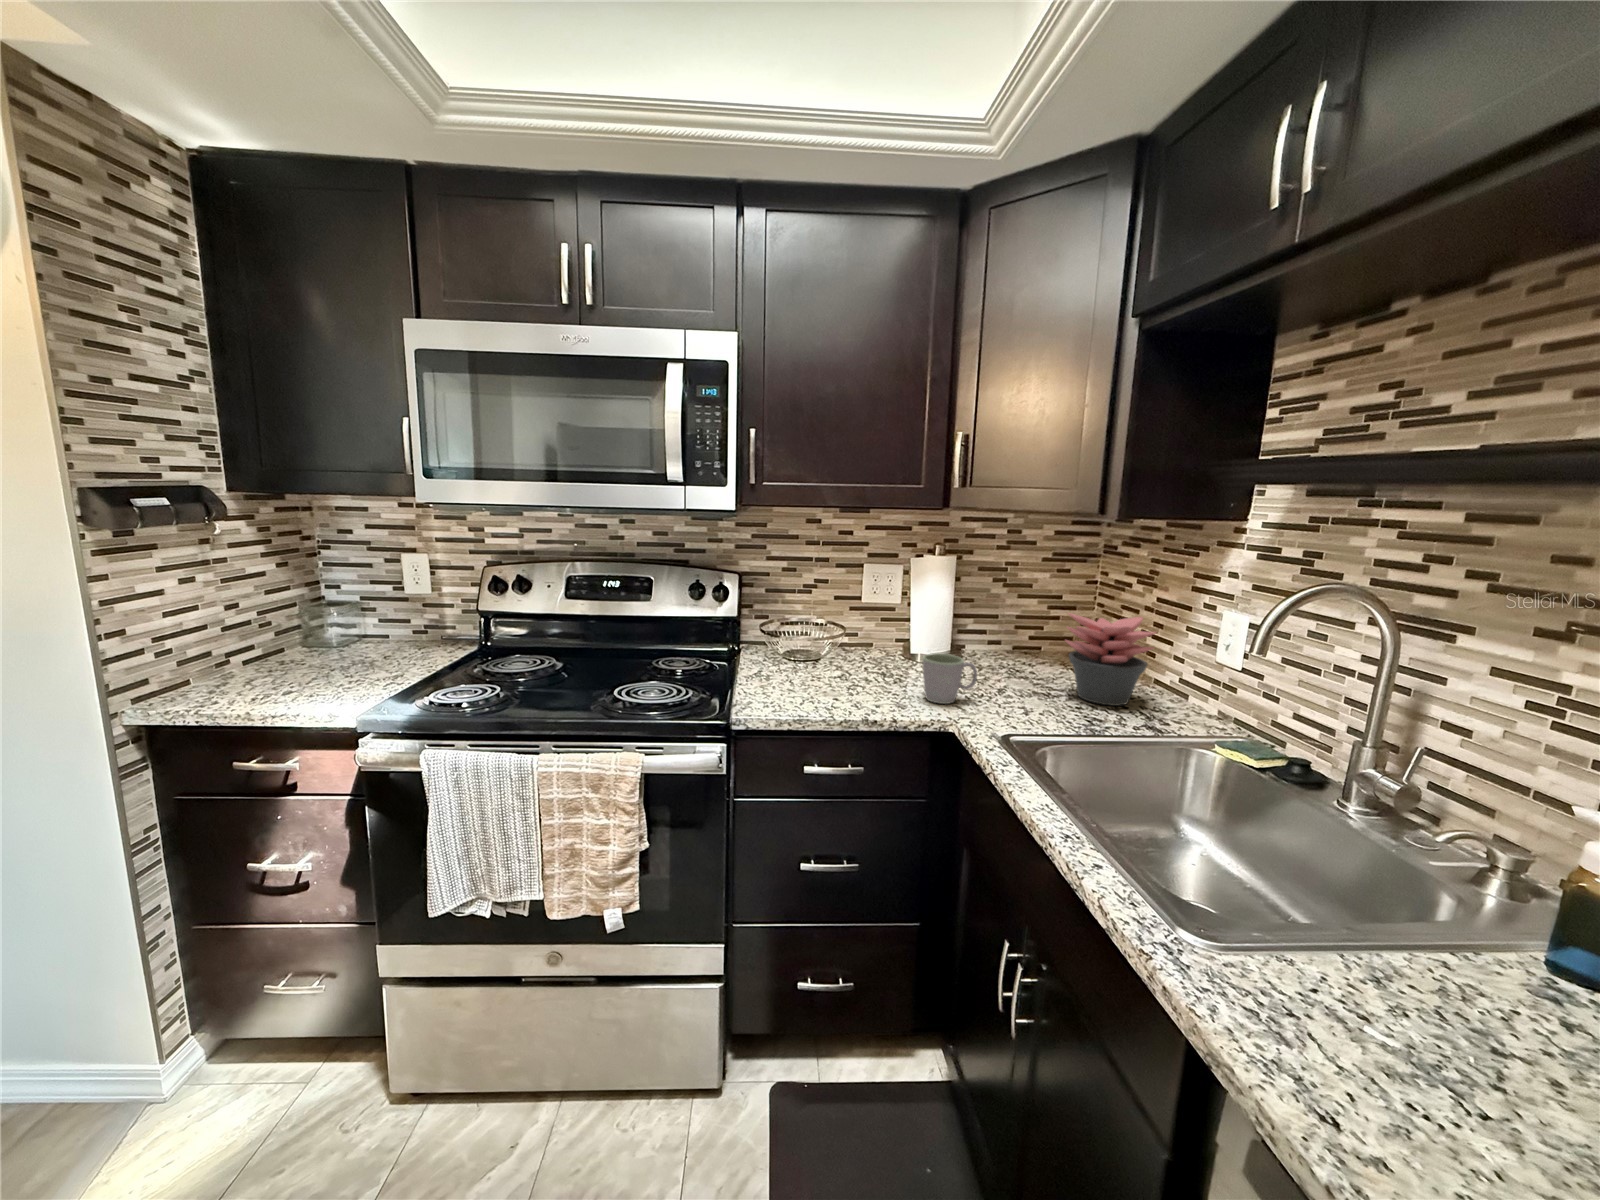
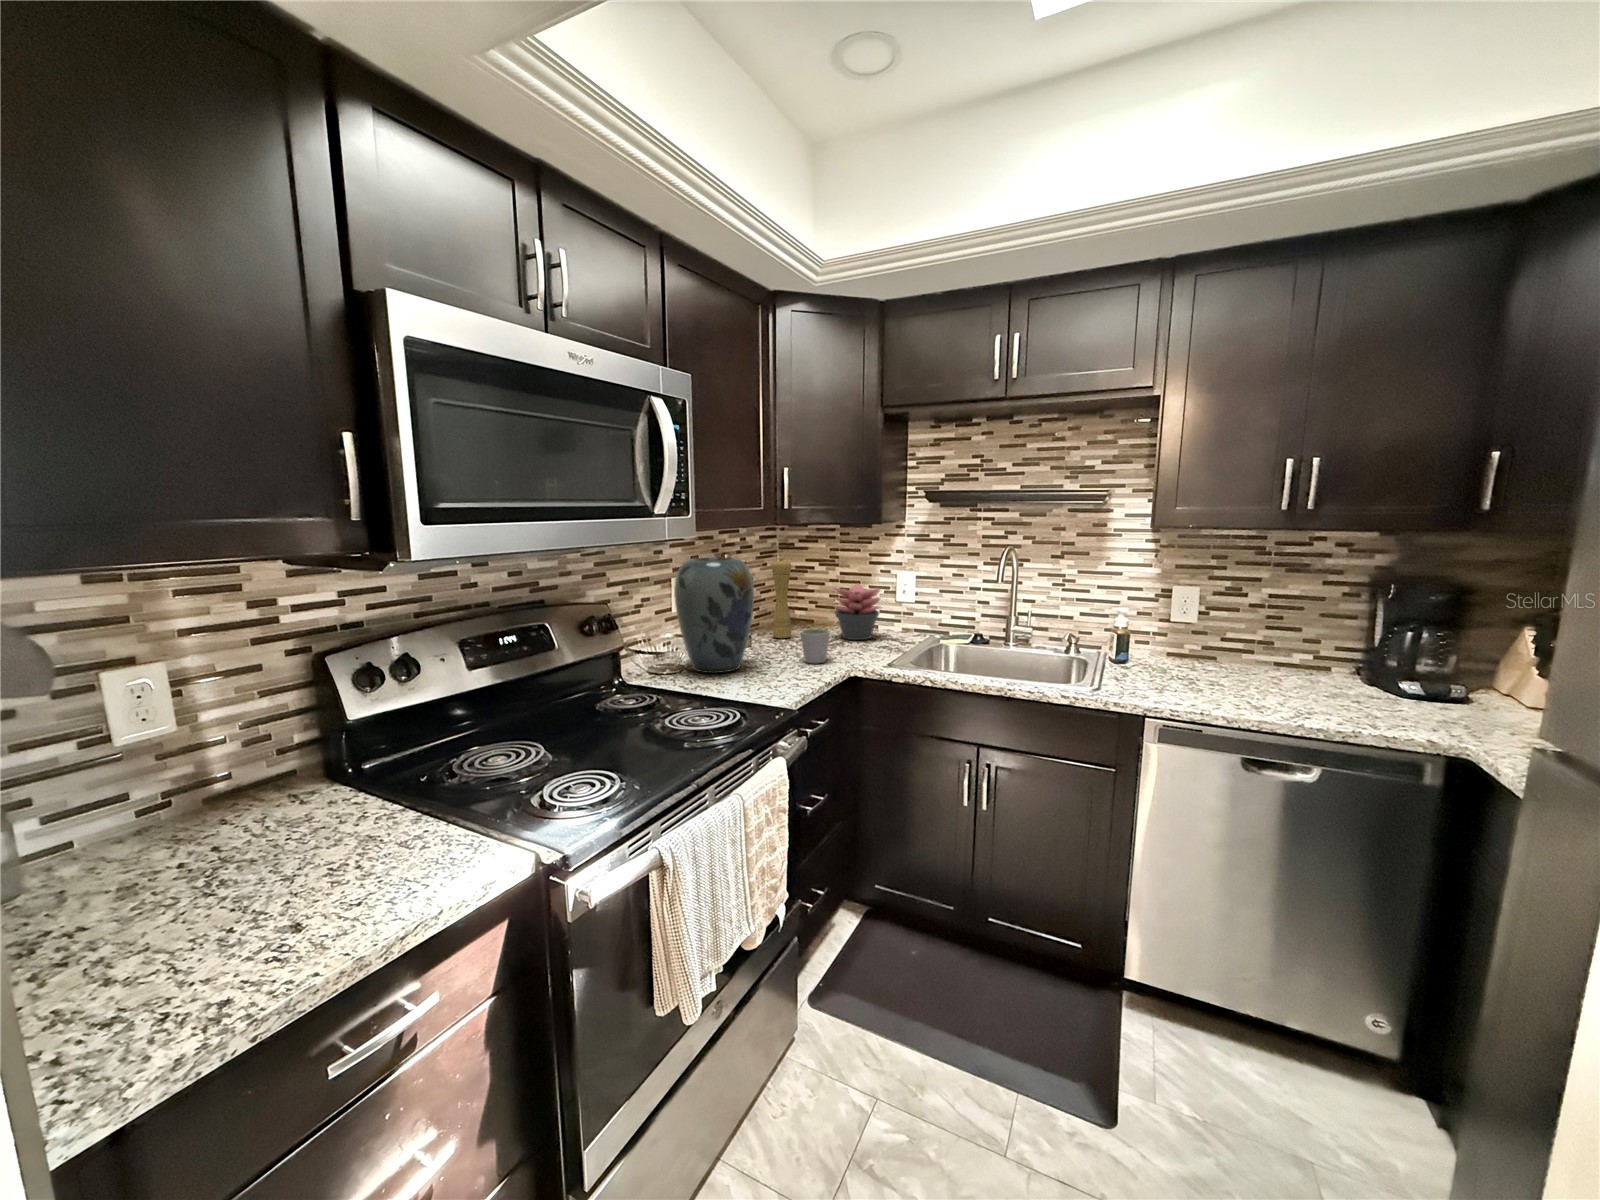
vase: none [798,542,891,677] -> present [674,557,754,673]
pepper mill: none [1002,563,1038,671] -> present [772,560,791,638]

